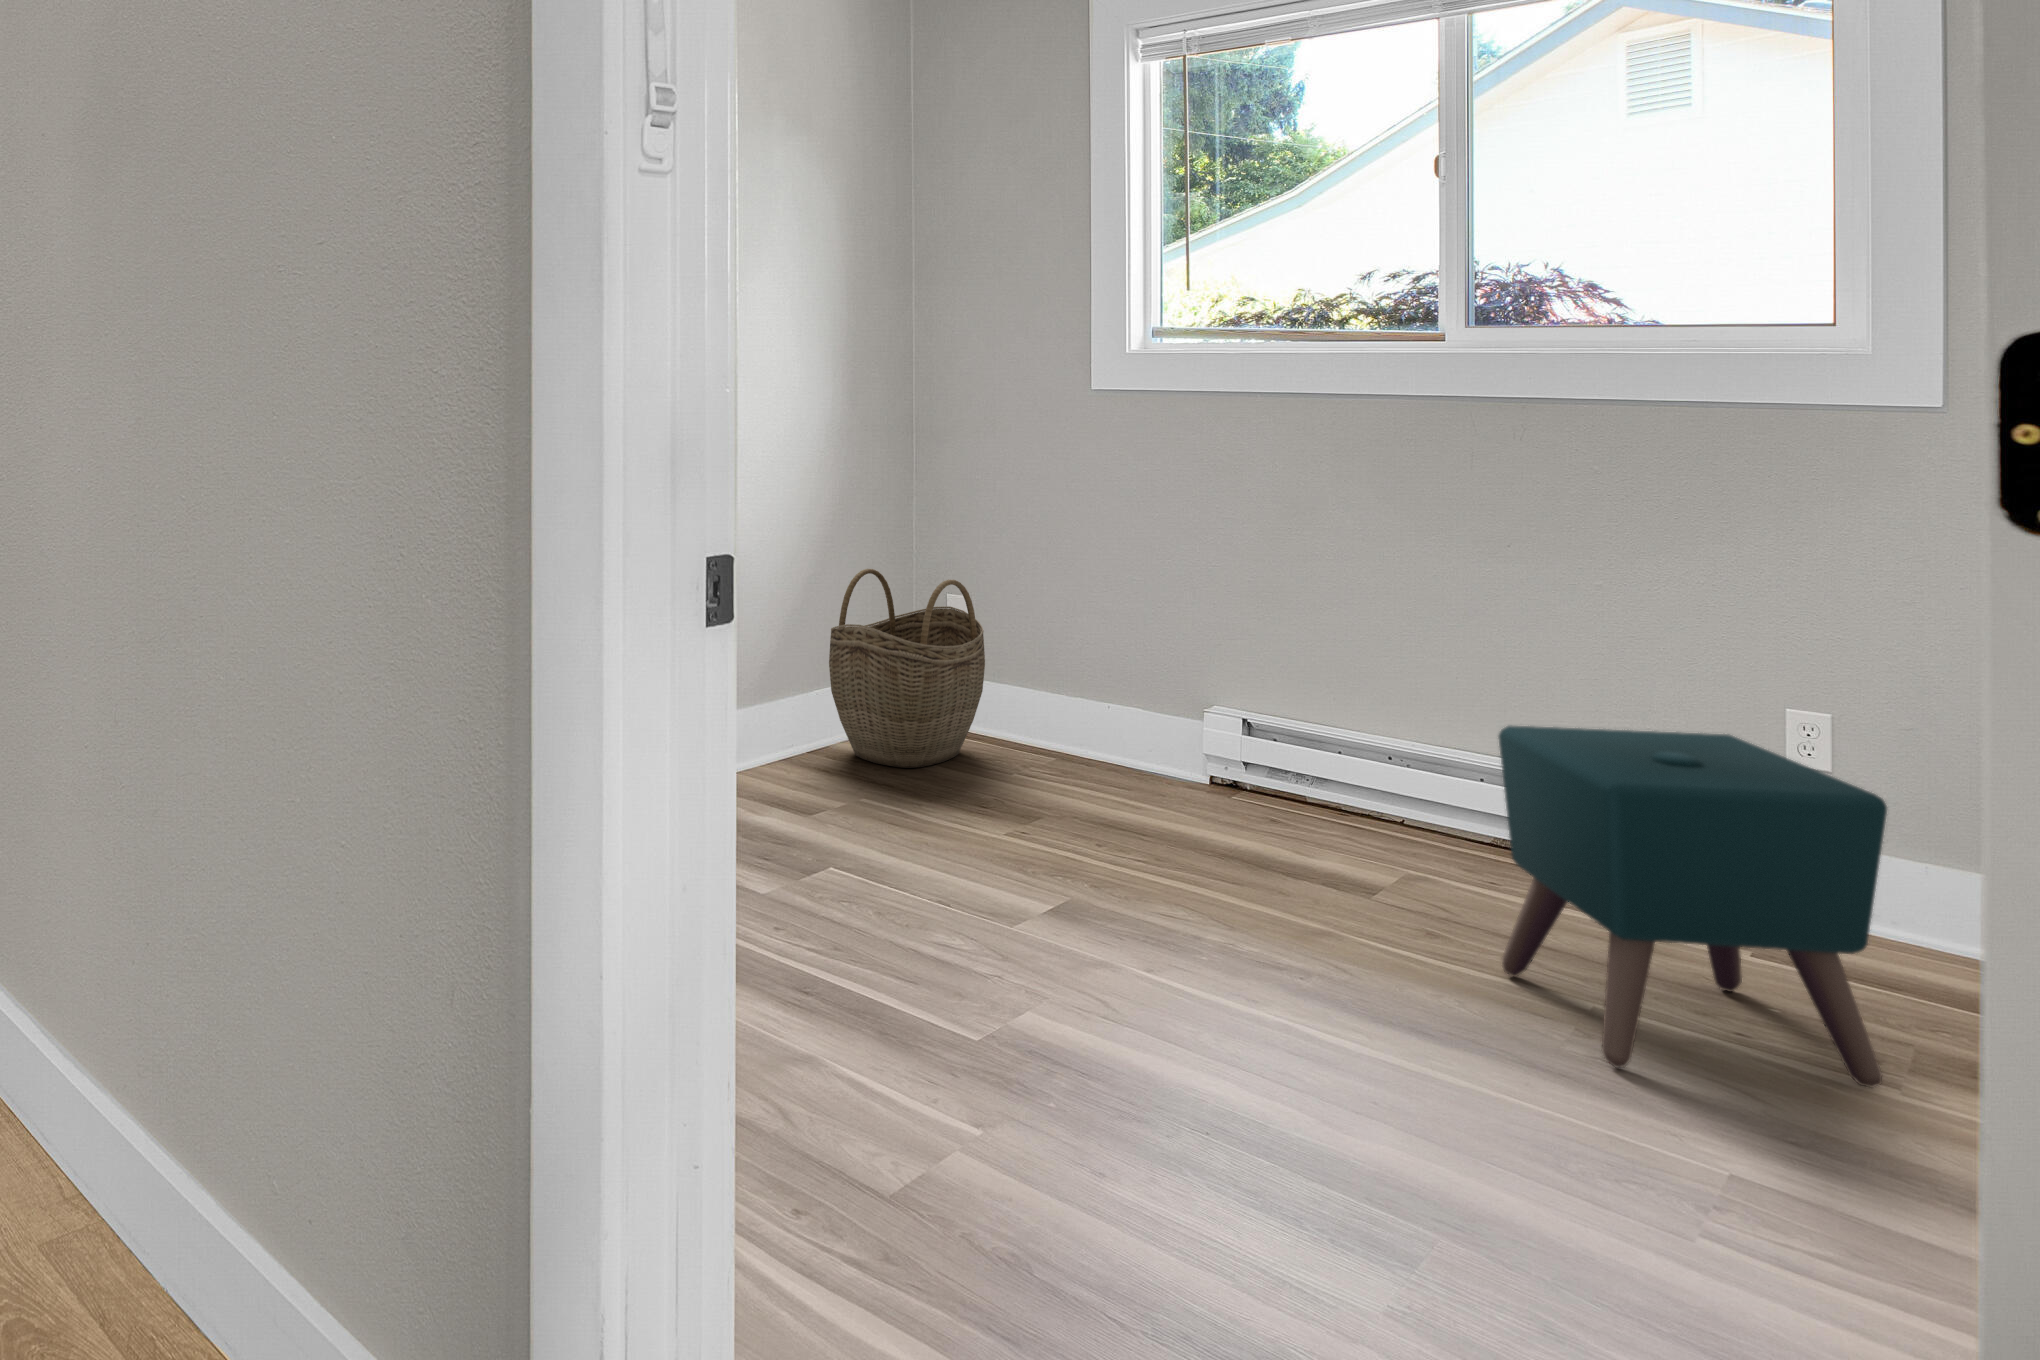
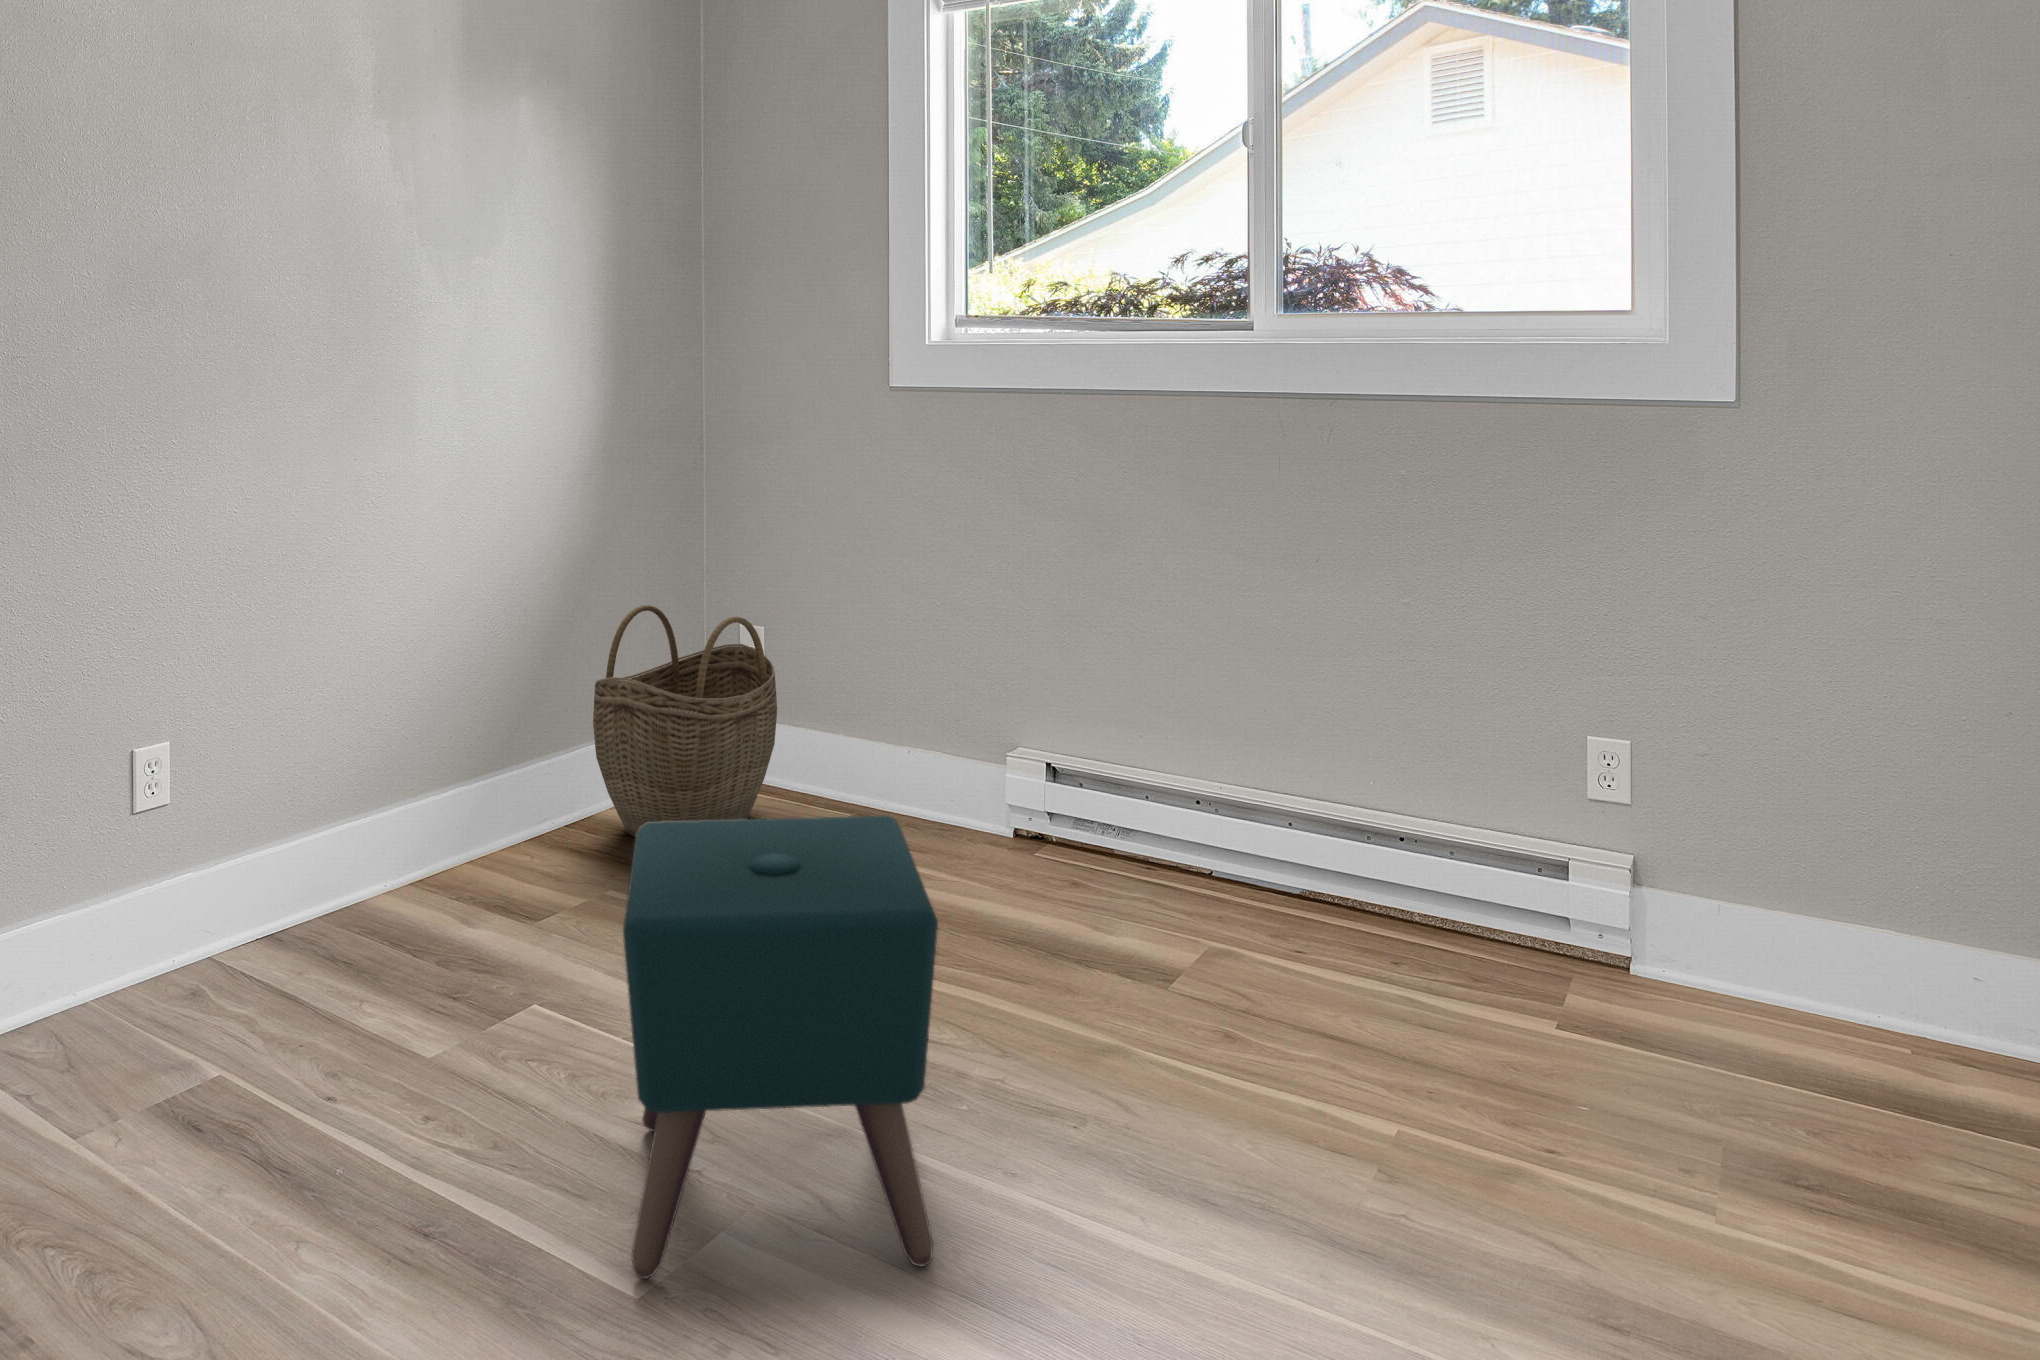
ottoman: present [1499,726,1887,1087] -> present [623,816,938,1278]

